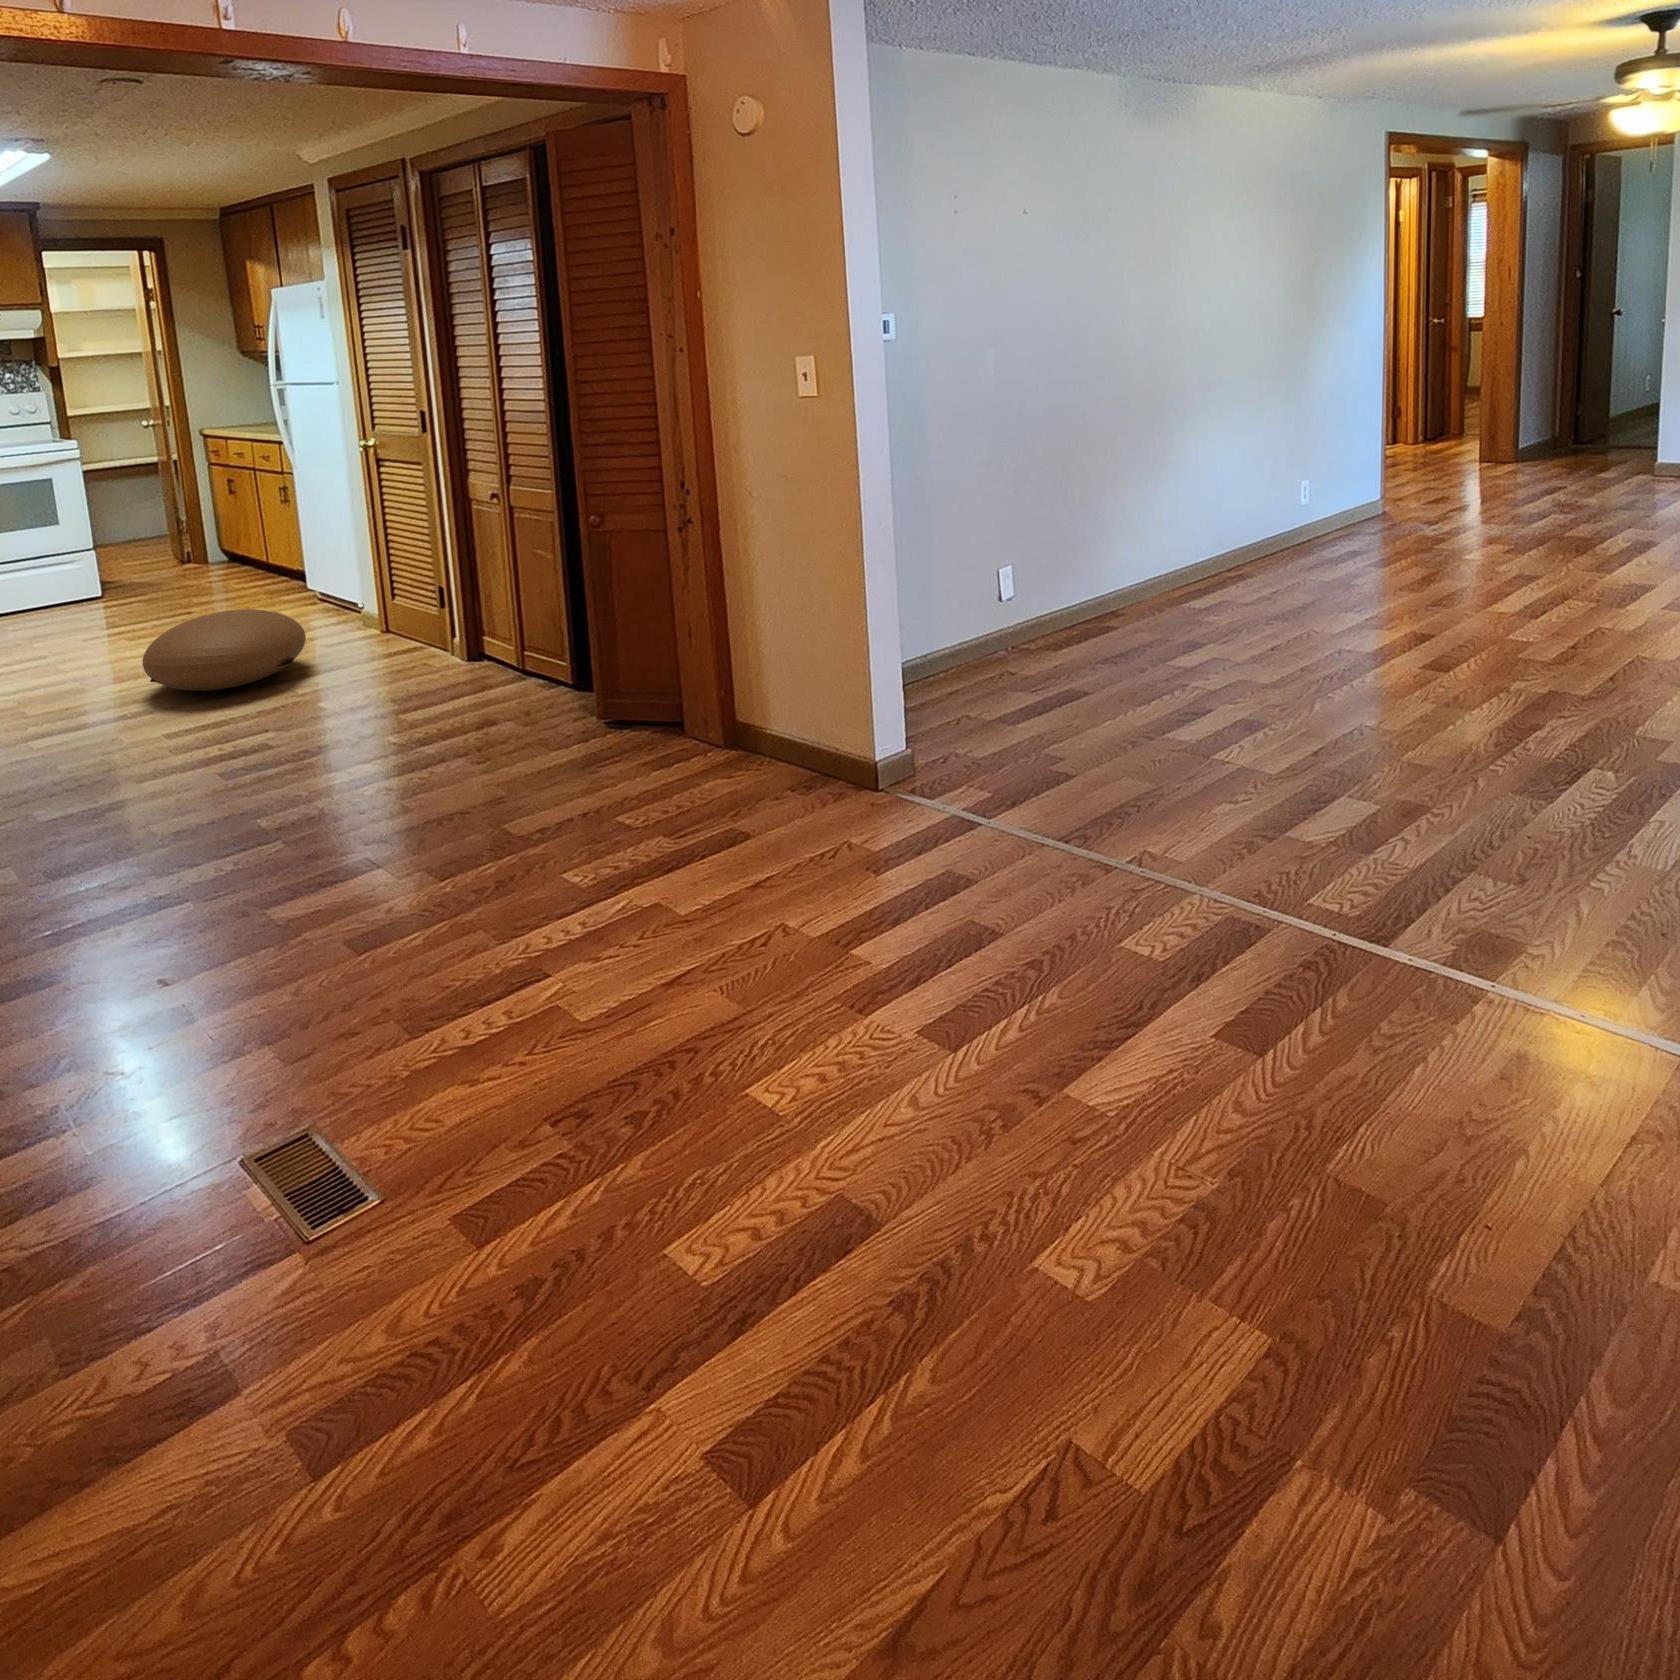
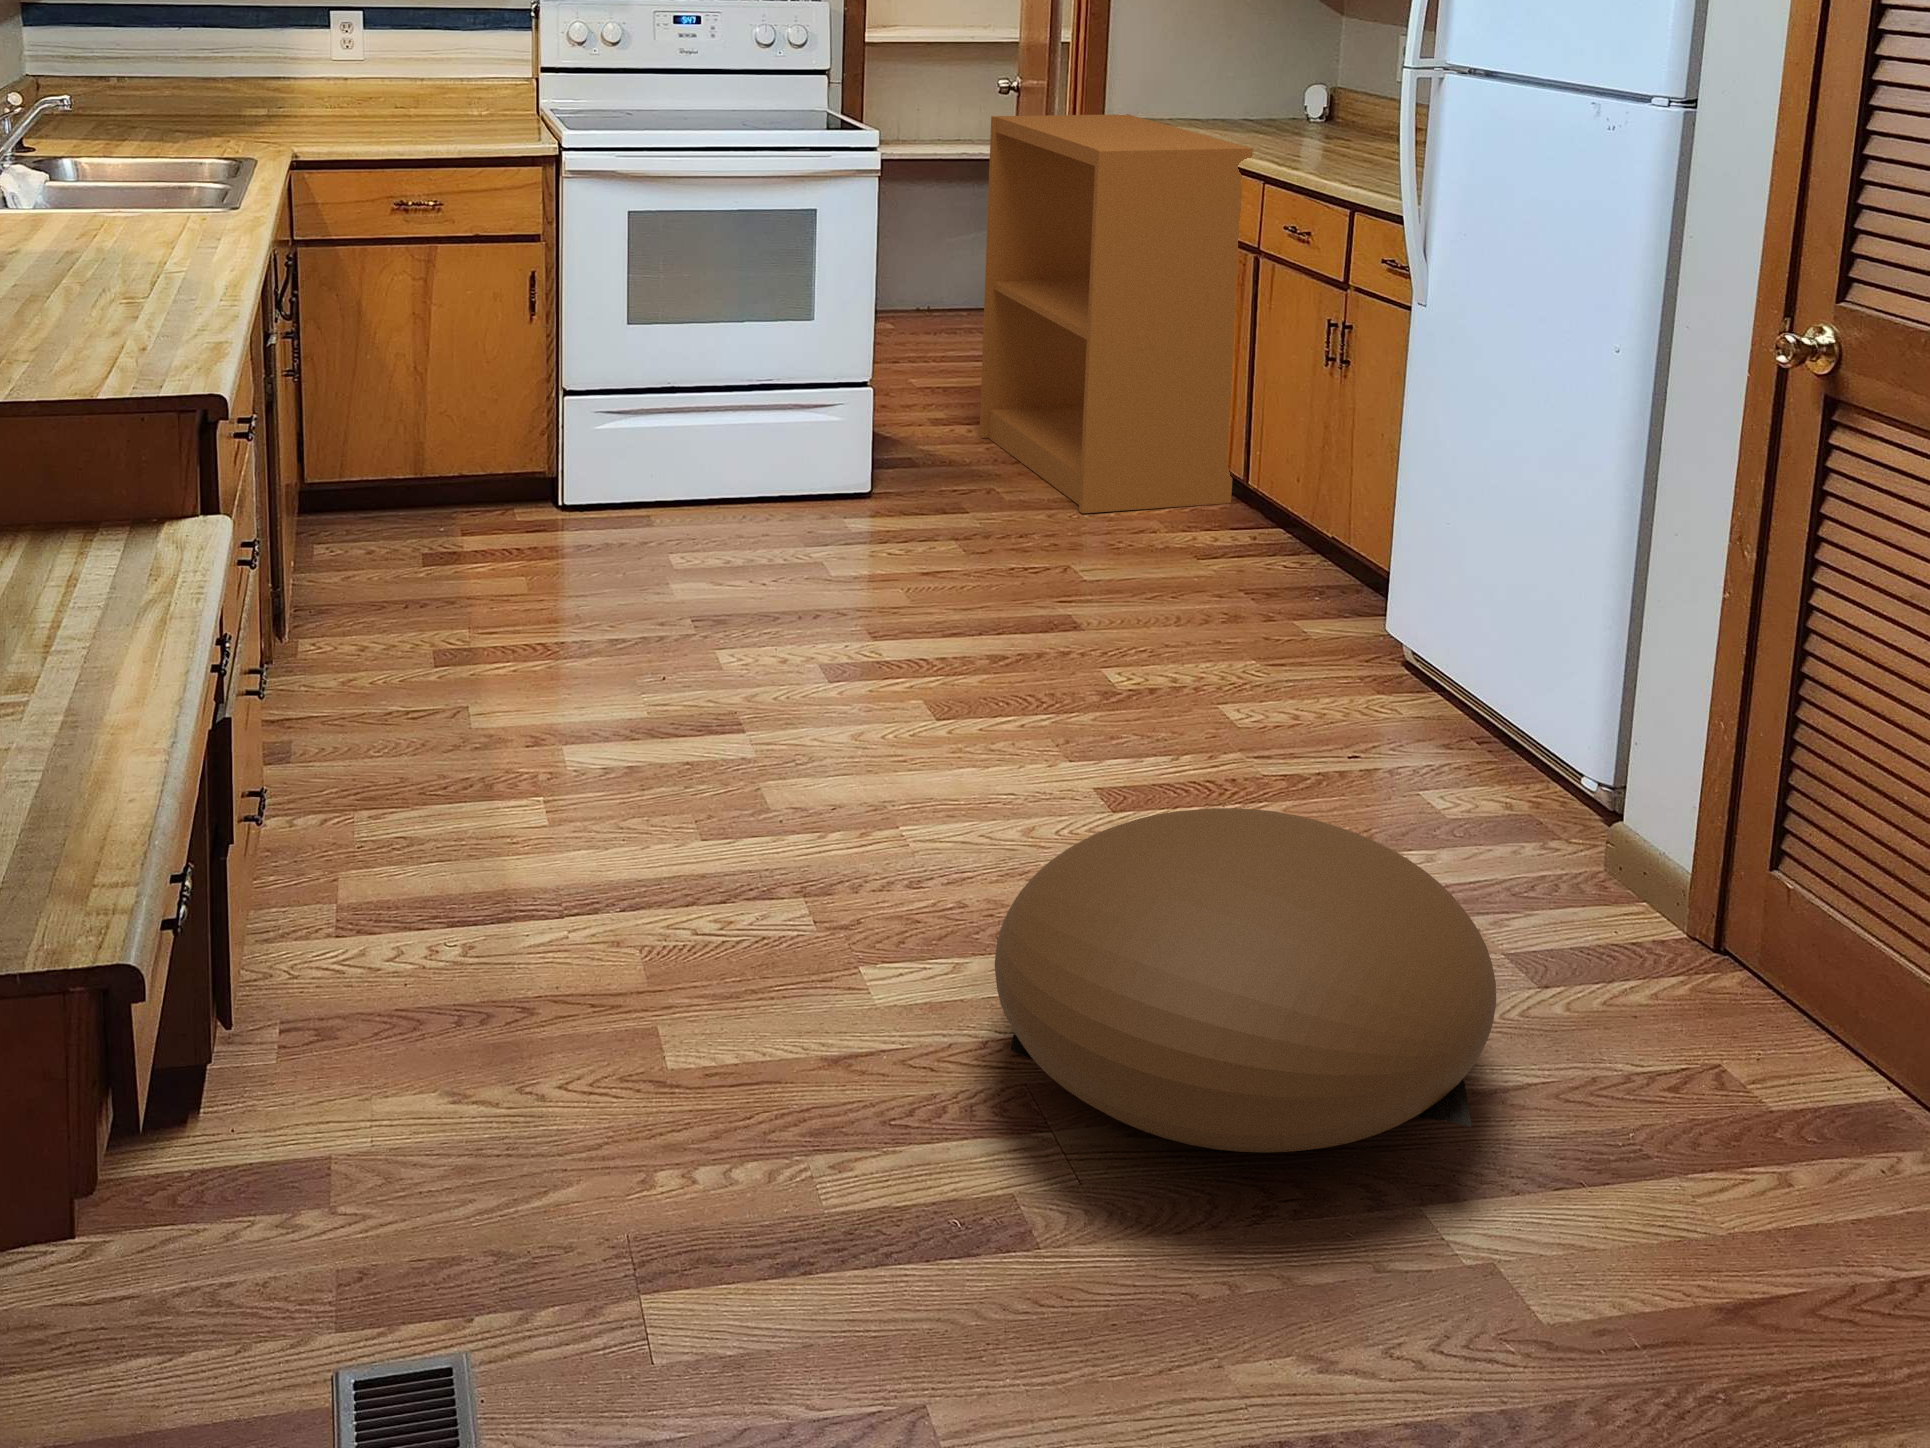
bookshelf: none [133,427,266,587] -> present [980,114,1253,513]

